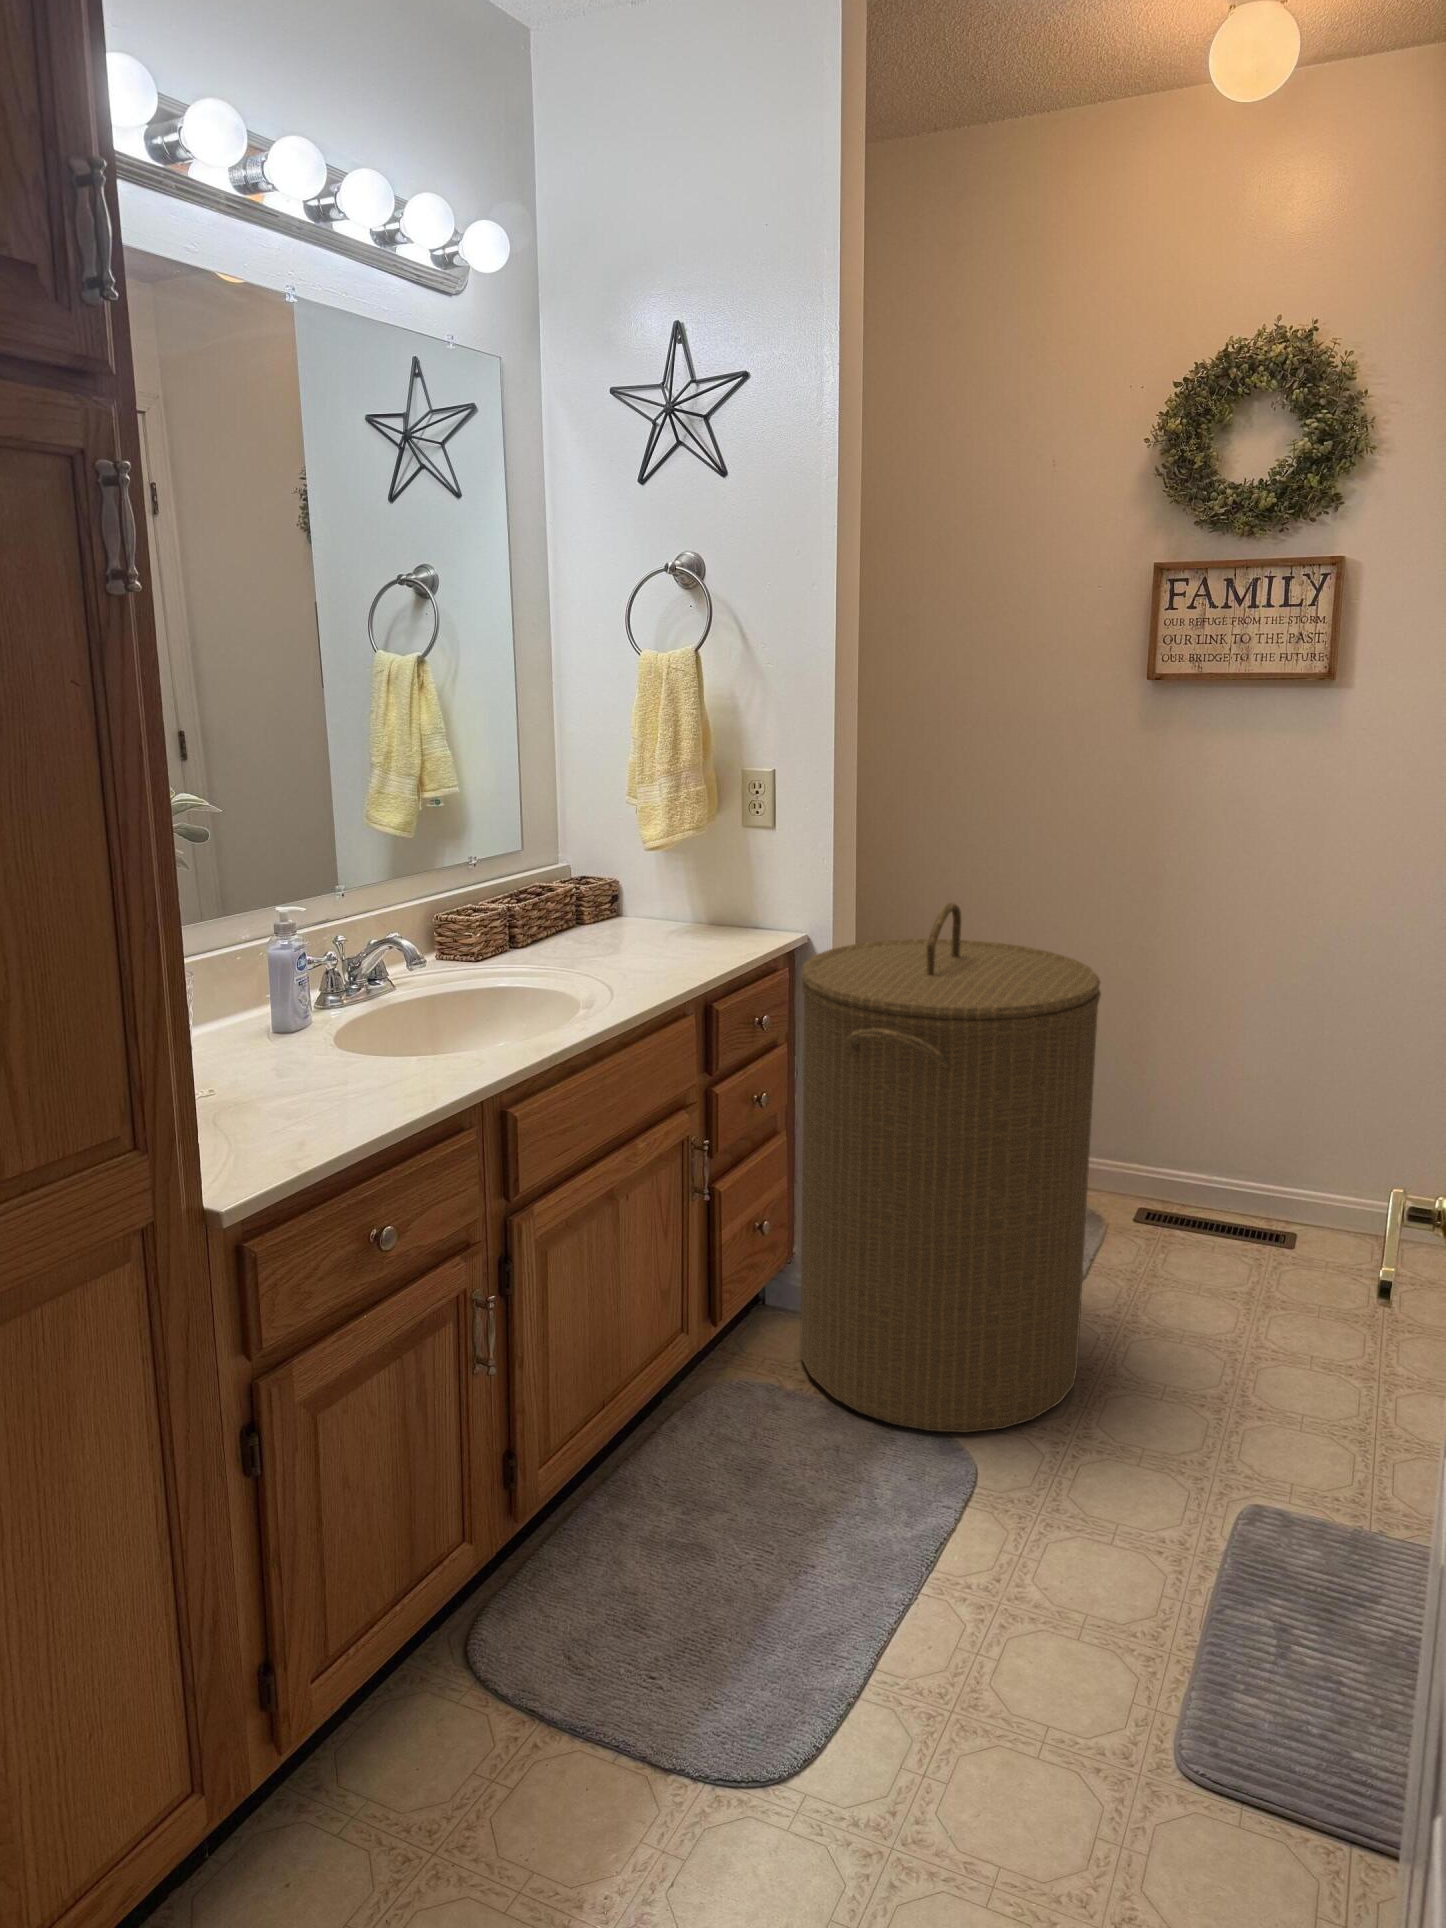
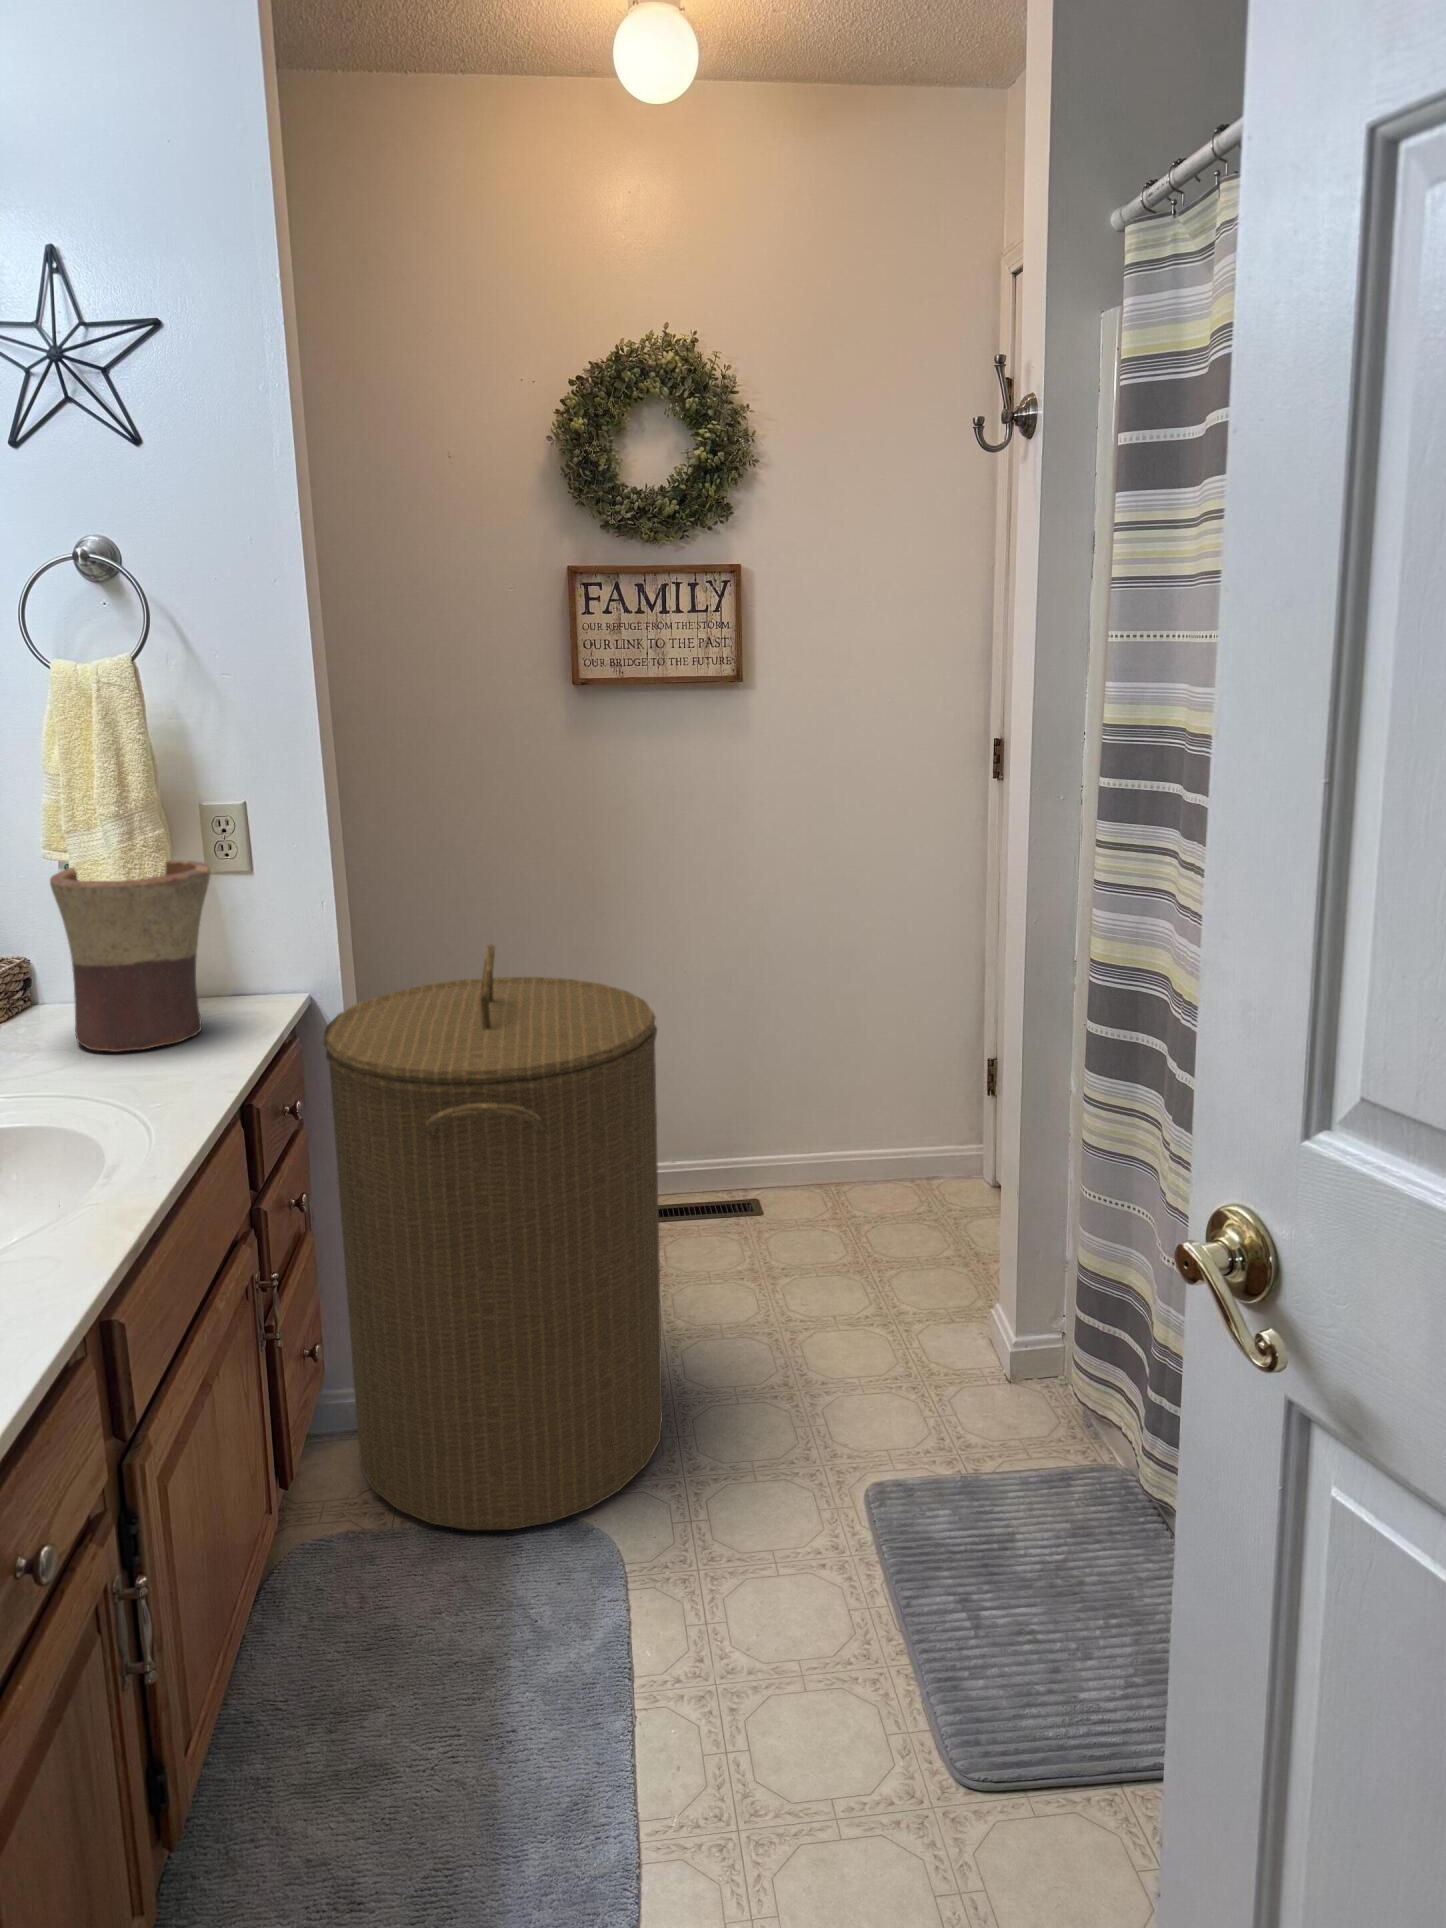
flower pot: none [617,802,731,948] -> present [50,860,210,1052]

